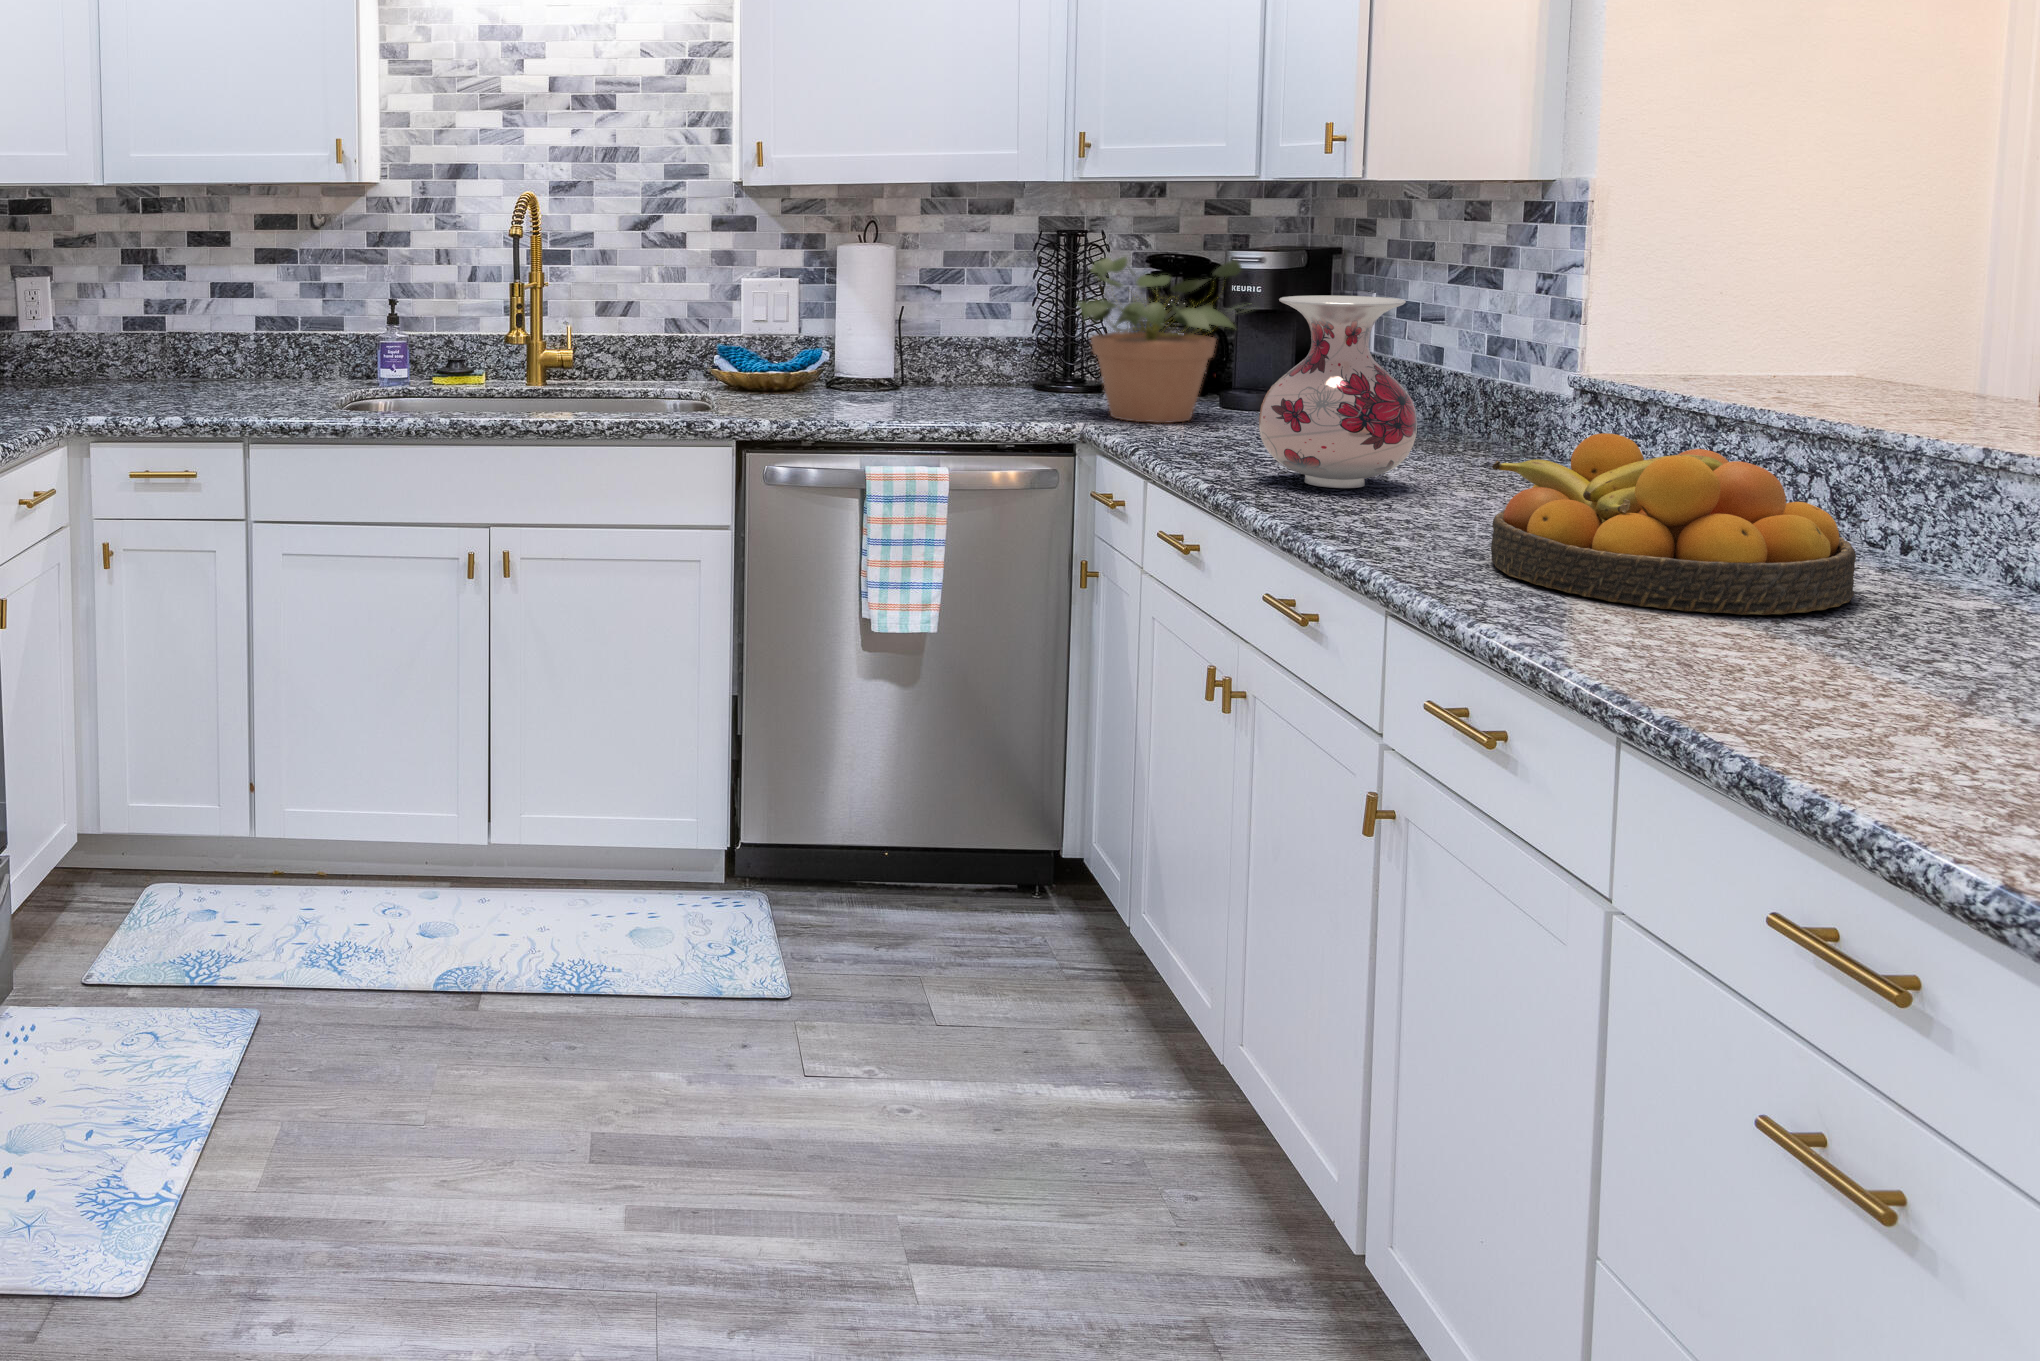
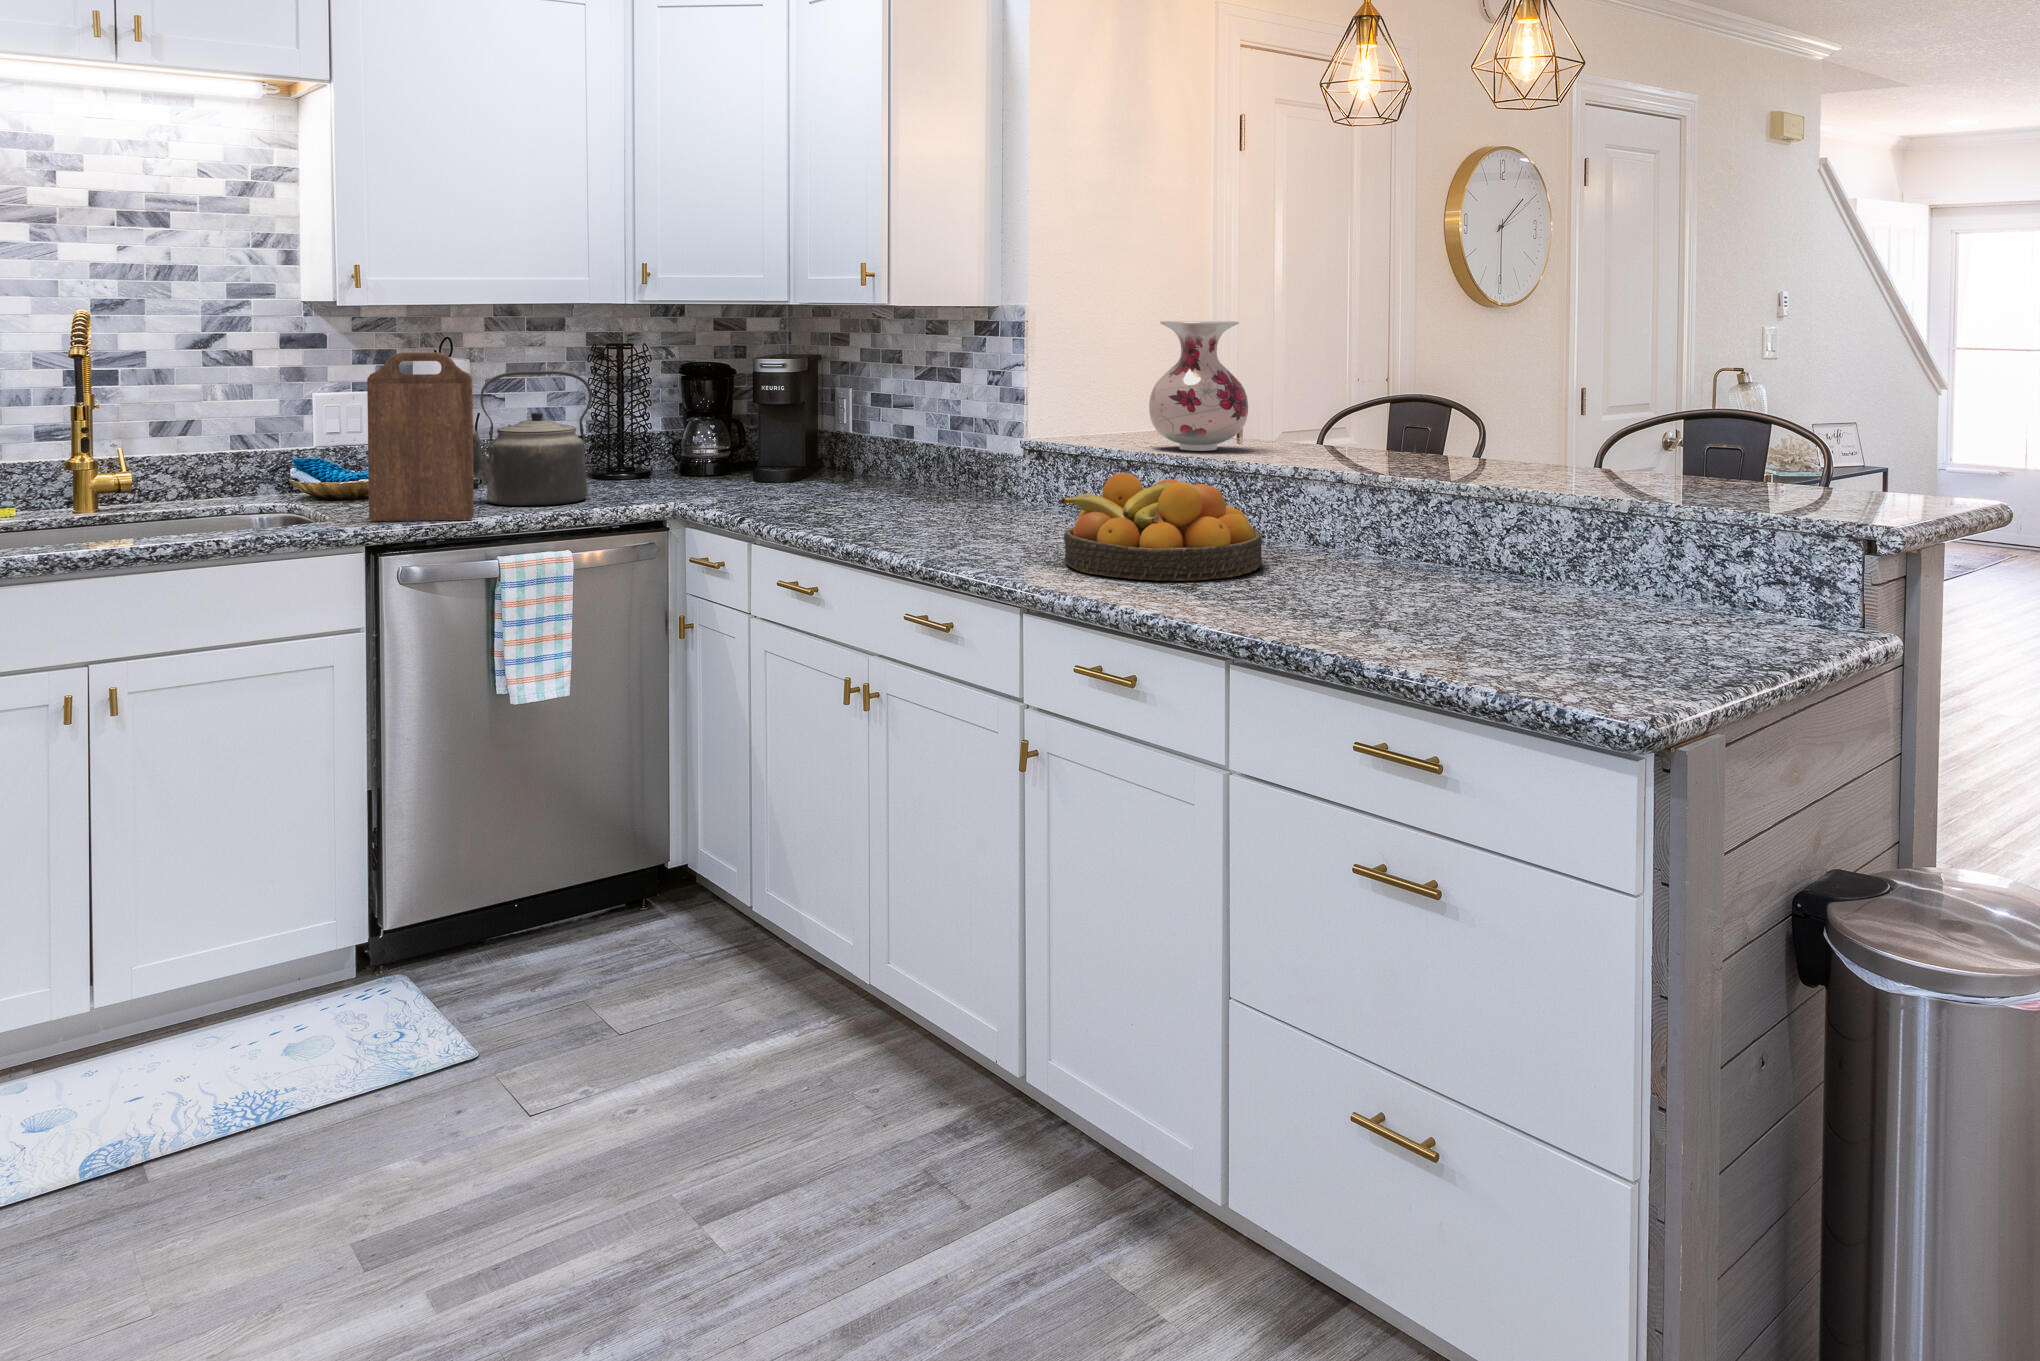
cutting board: none [749,237,849,422] -> present [367,352,474,521]
potted plant: present [1078,257,1250,423] -> none [651,365,802,499]
kettle: none [859,260,1004,413] -> present [473,371,592,506]
vase: present [1259,295,1417,488] -> present [1149,321,1248,451]

